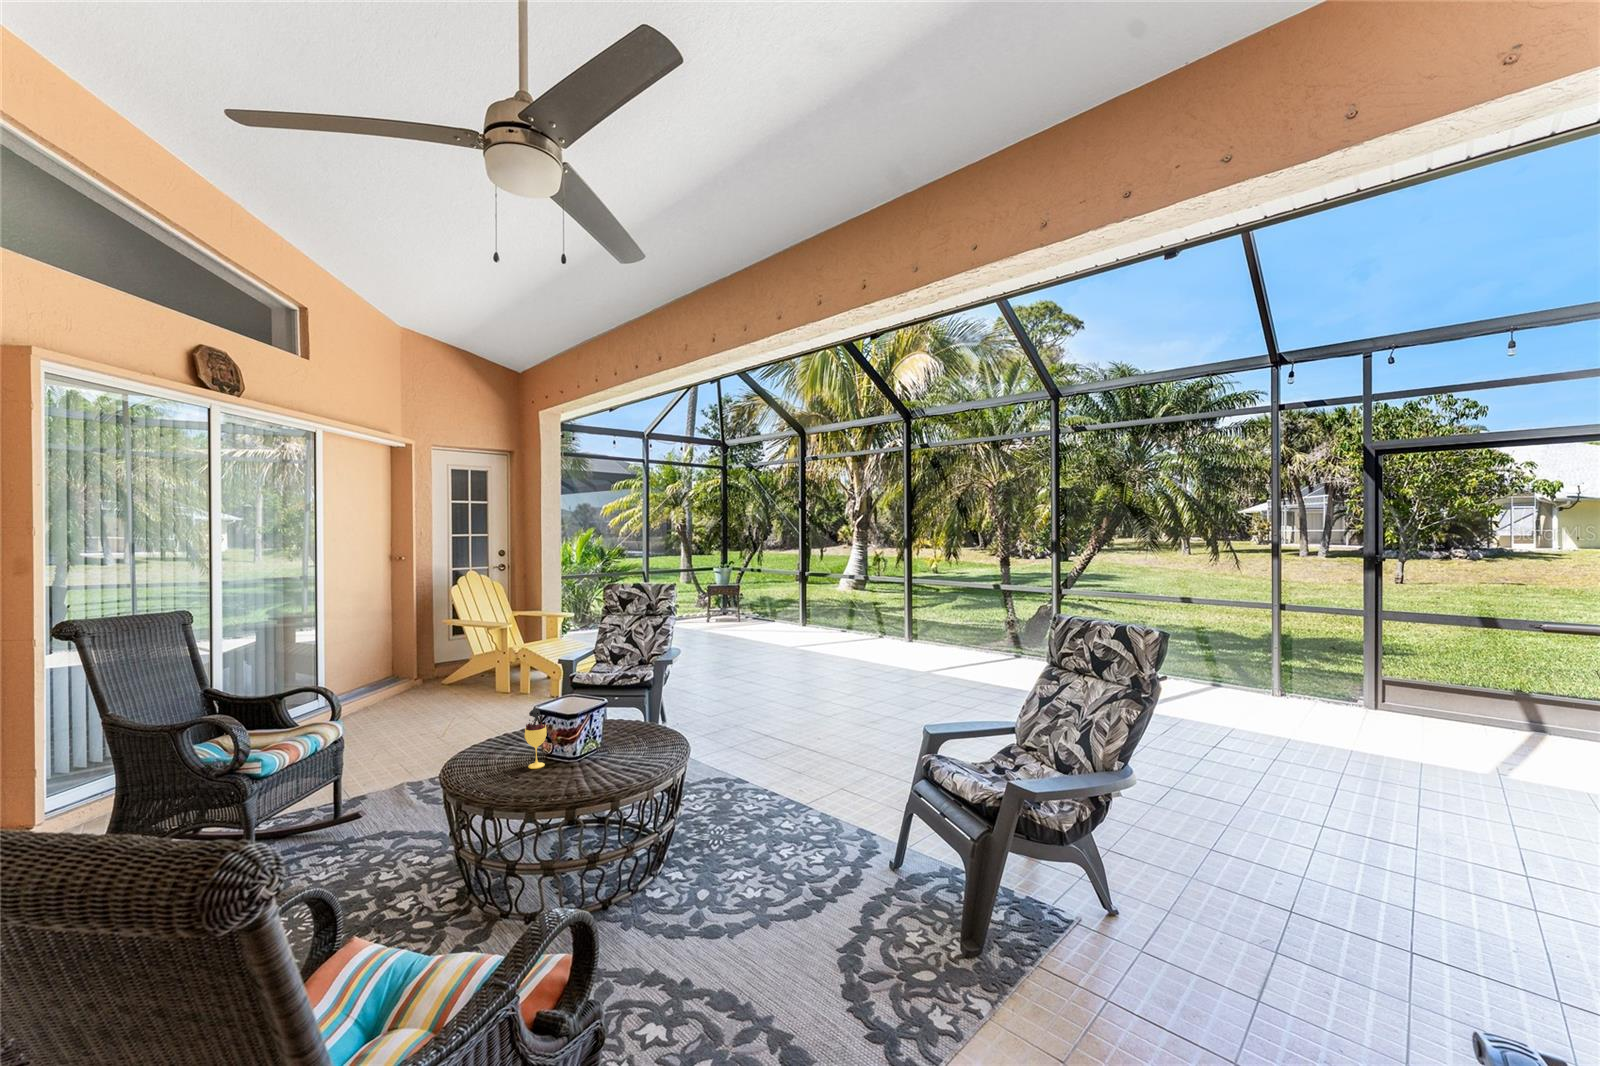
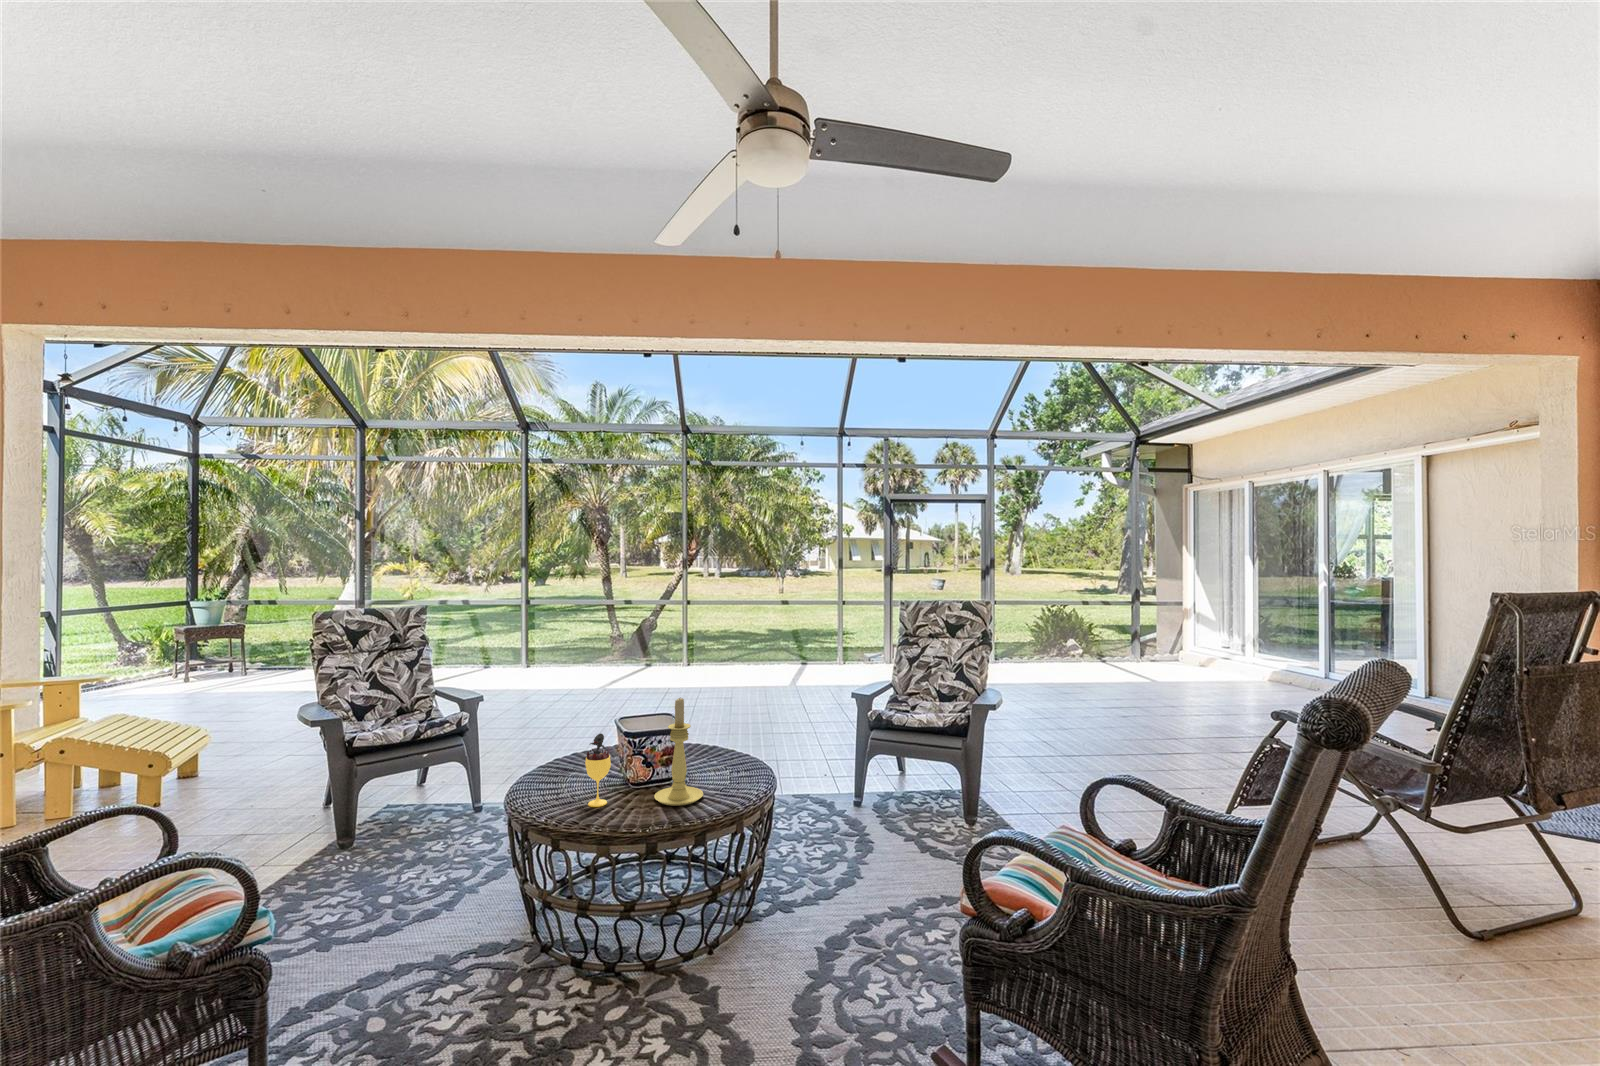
candle holder: none [554,690,600,788] -> present [654,698,703,806]

